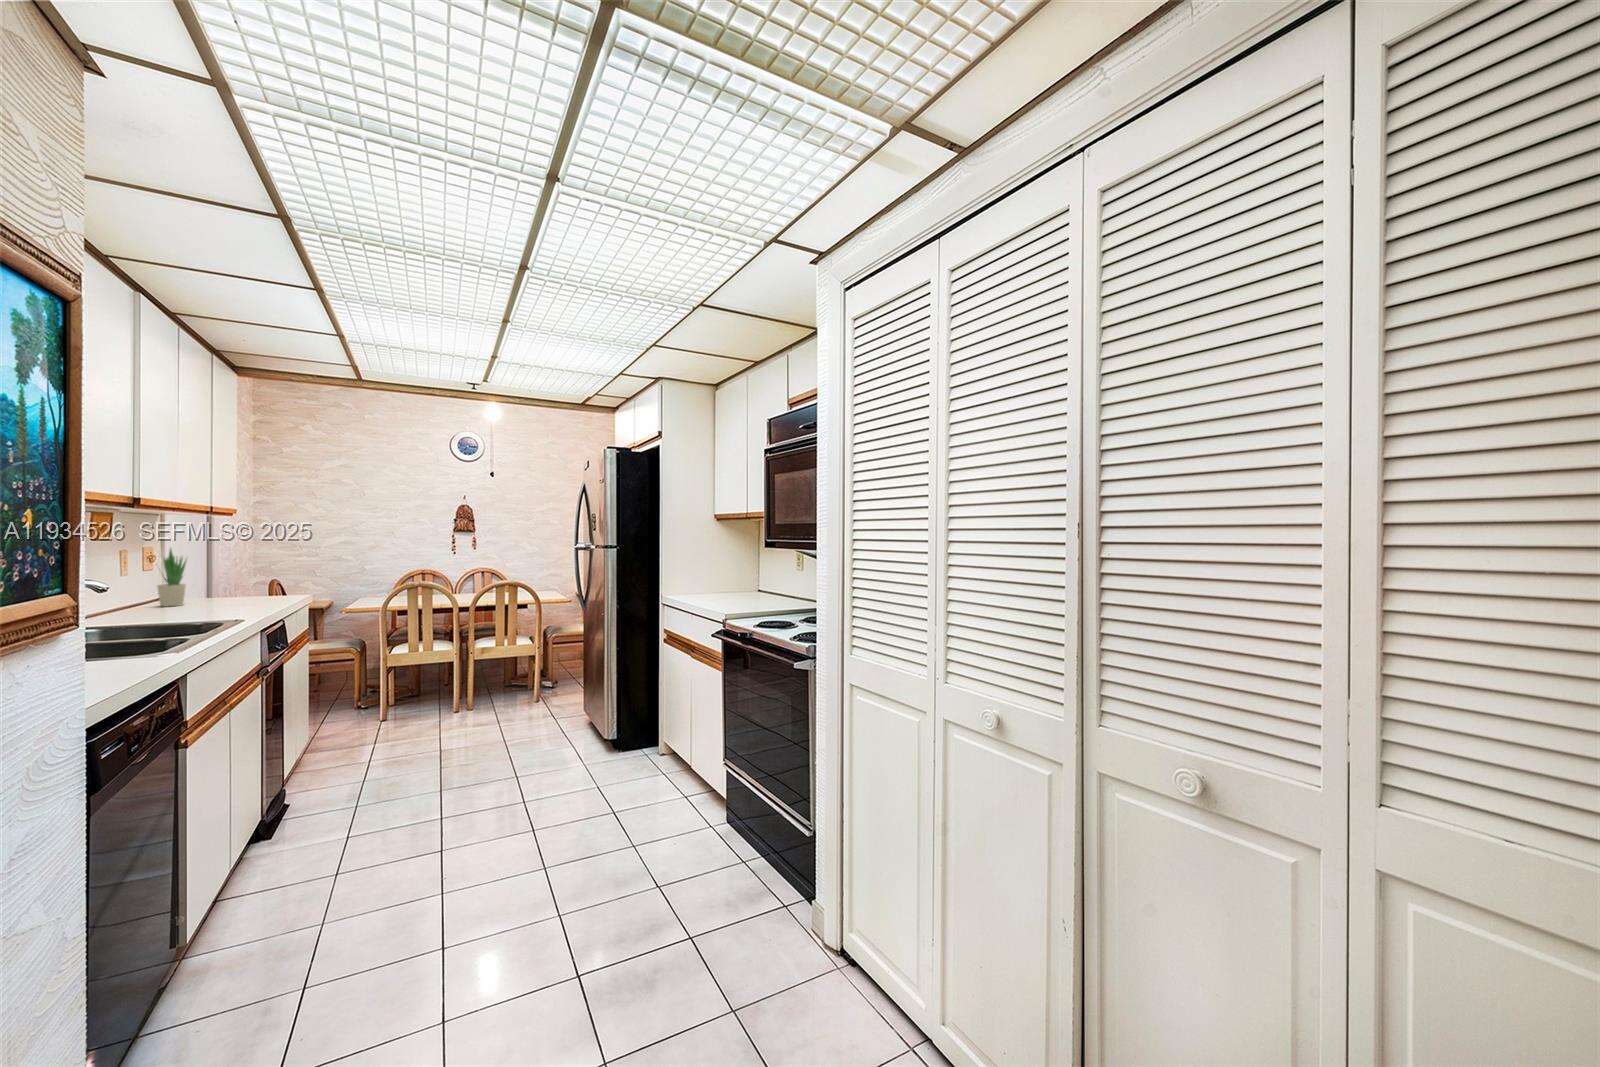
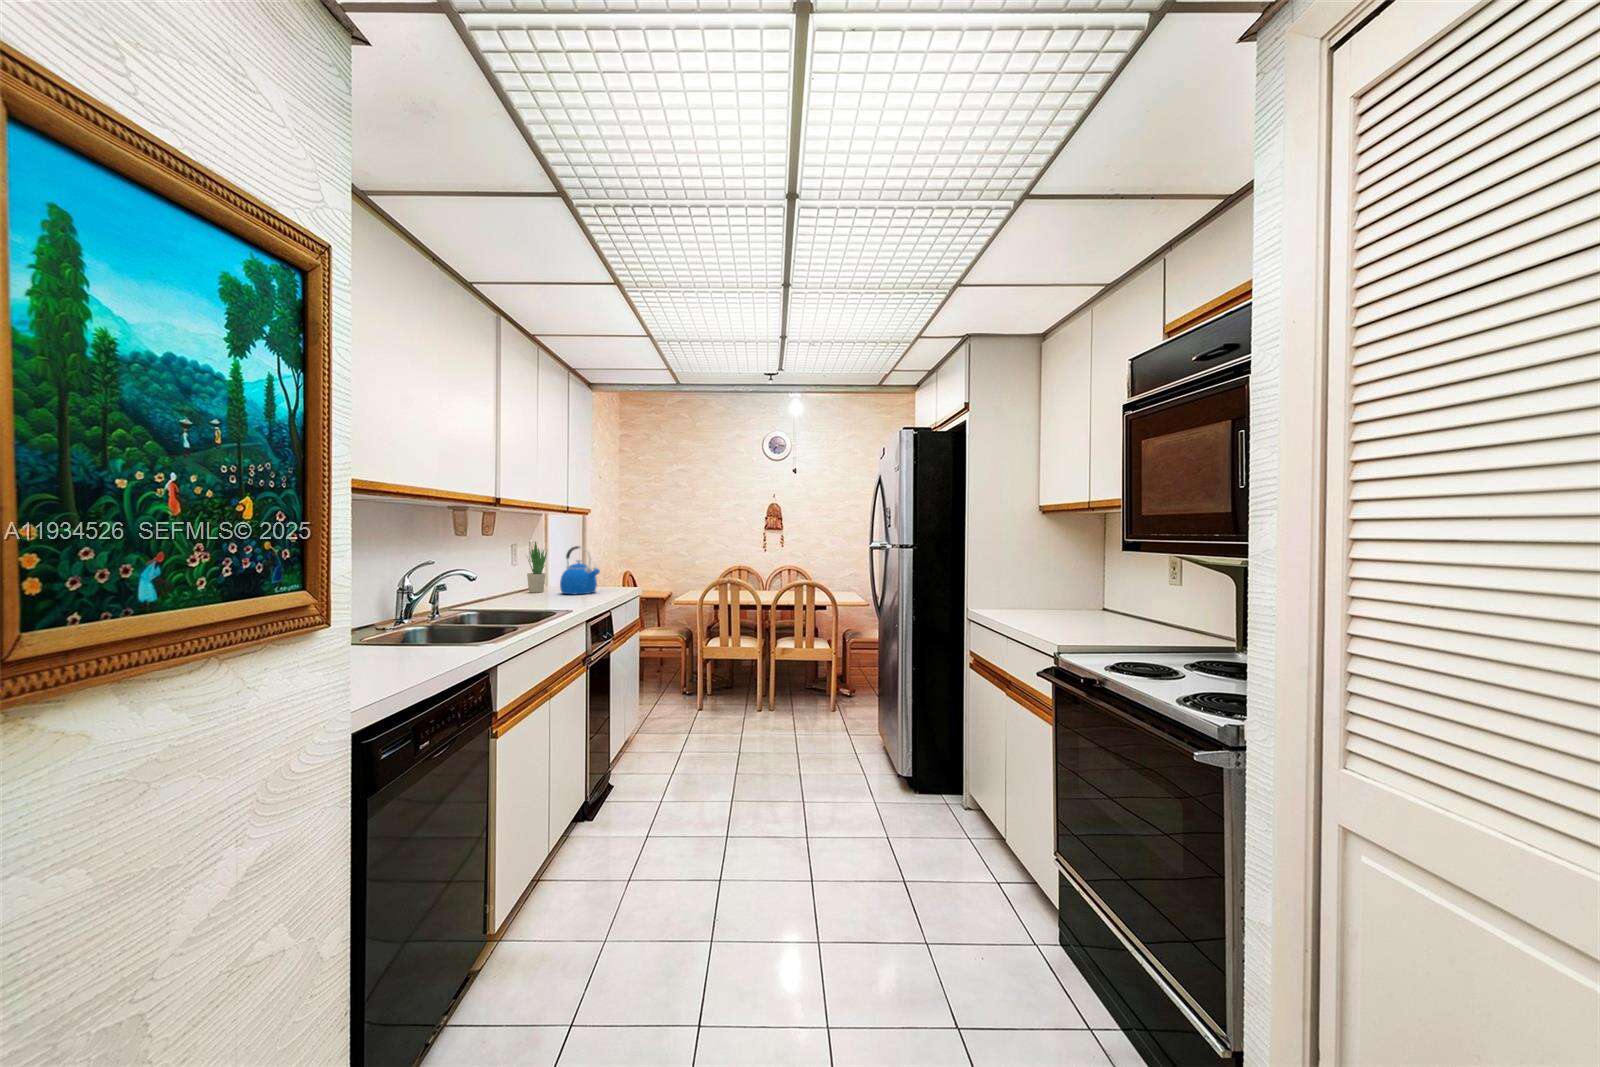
kettle: none [212,552,269,605] -> present [560,546,600,594]

